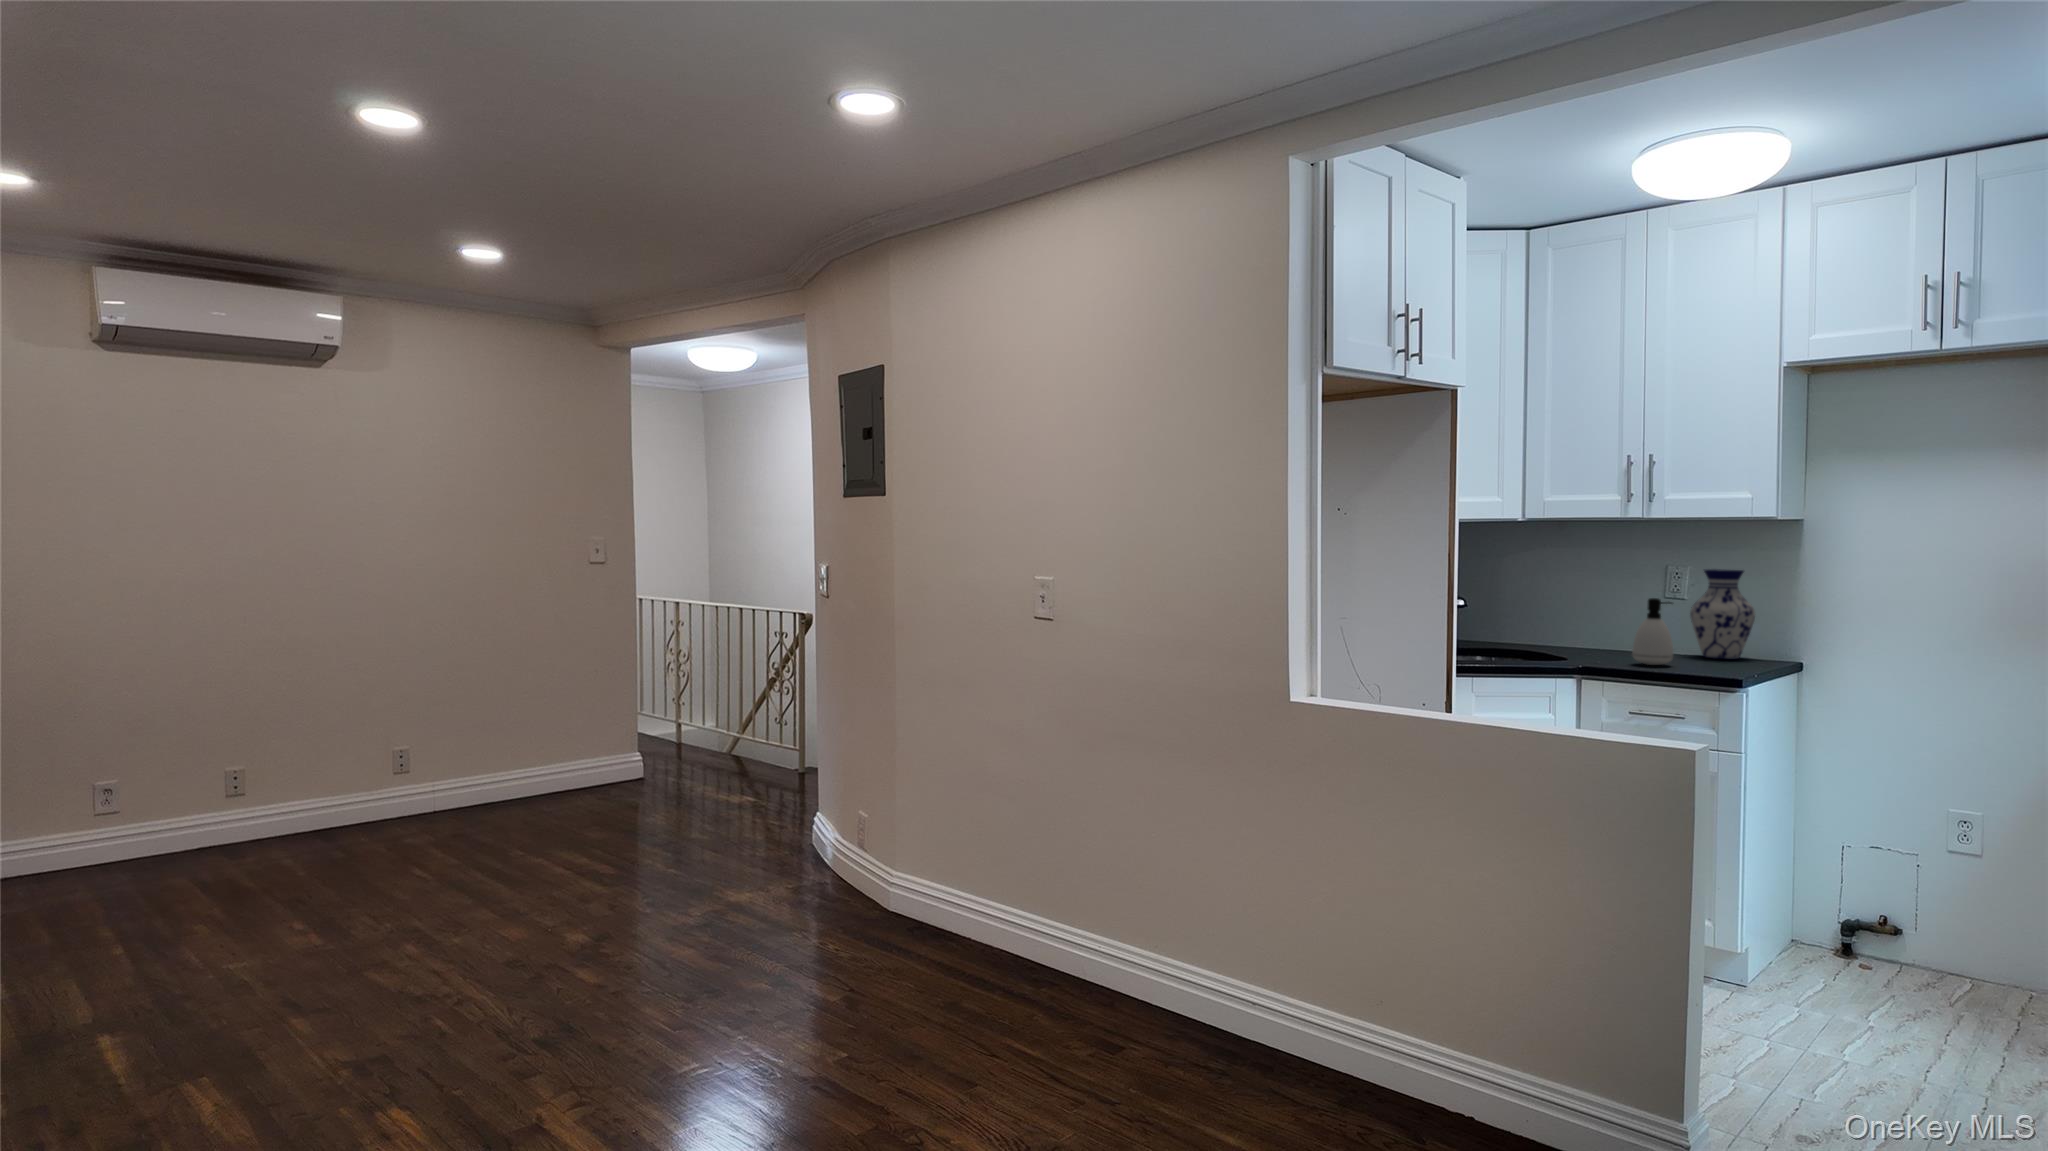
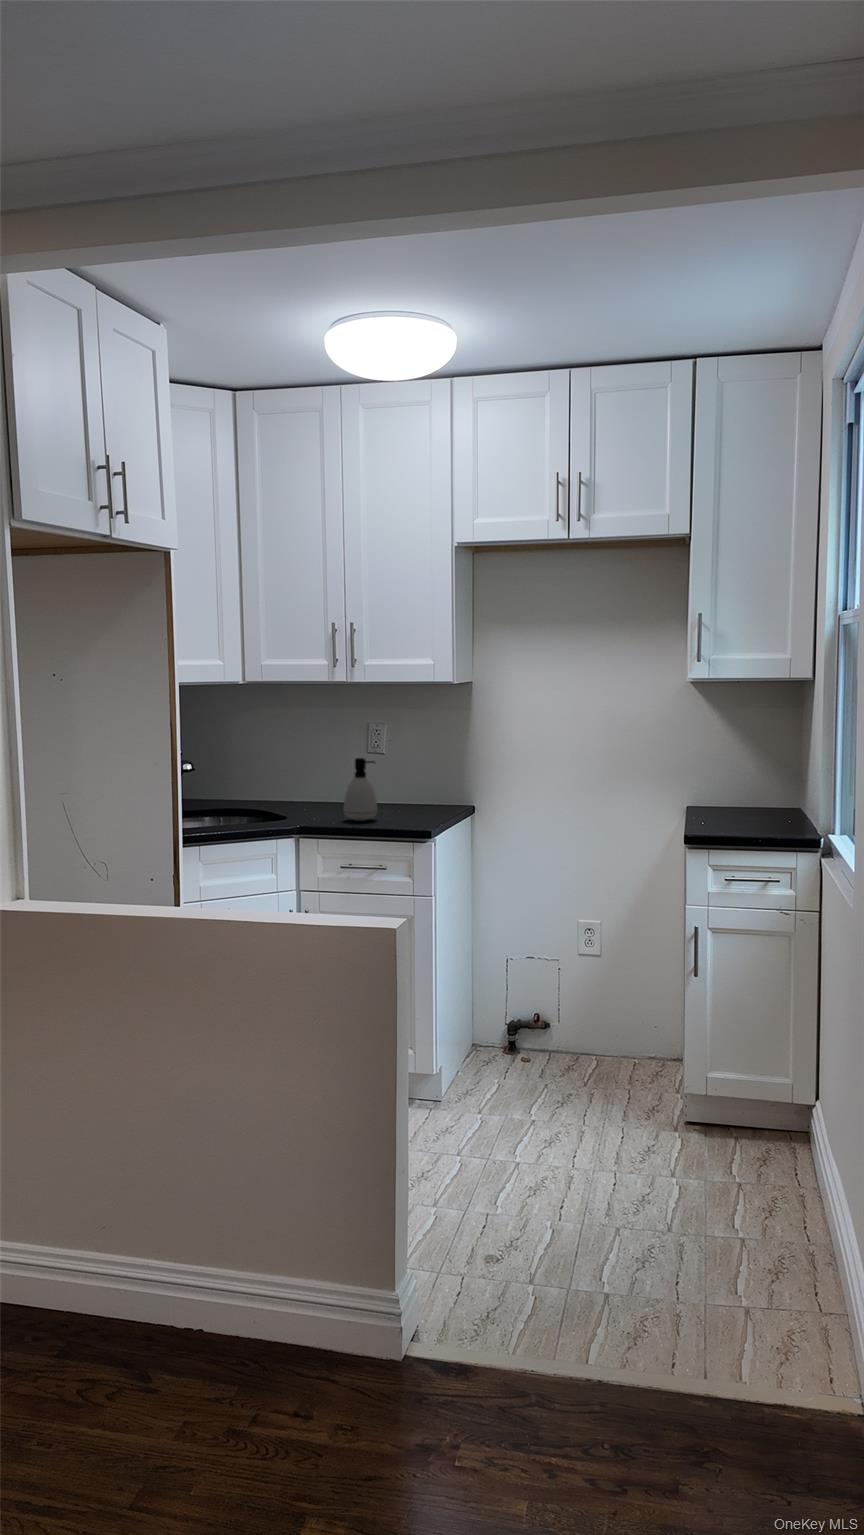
vase: present [1690,569,1755,660] -> none [390,727,440,809]

